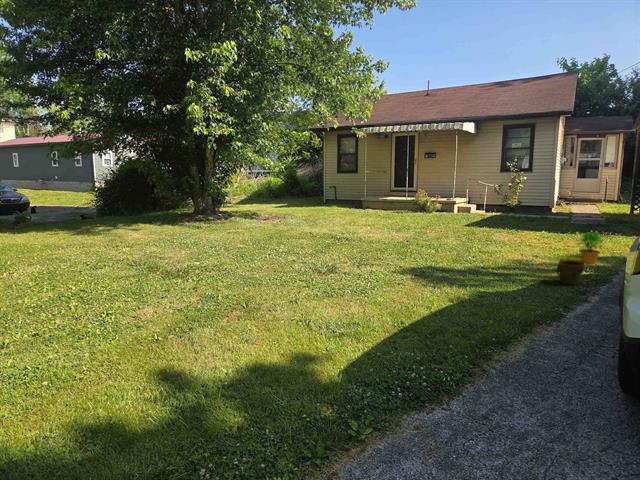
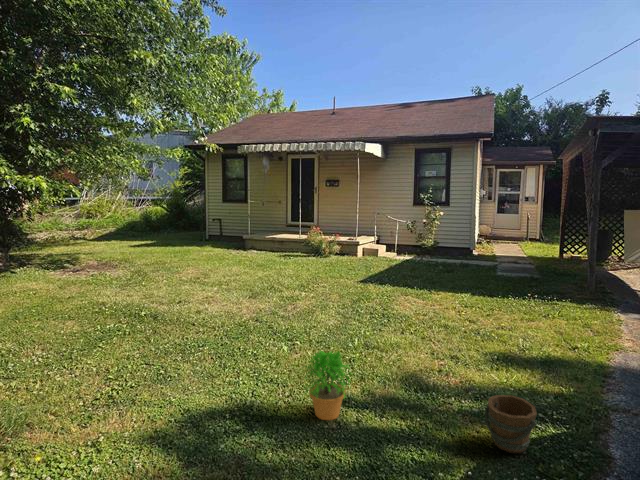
potted plant: present [578,232,603,264] -> present [303,351,350,420]

